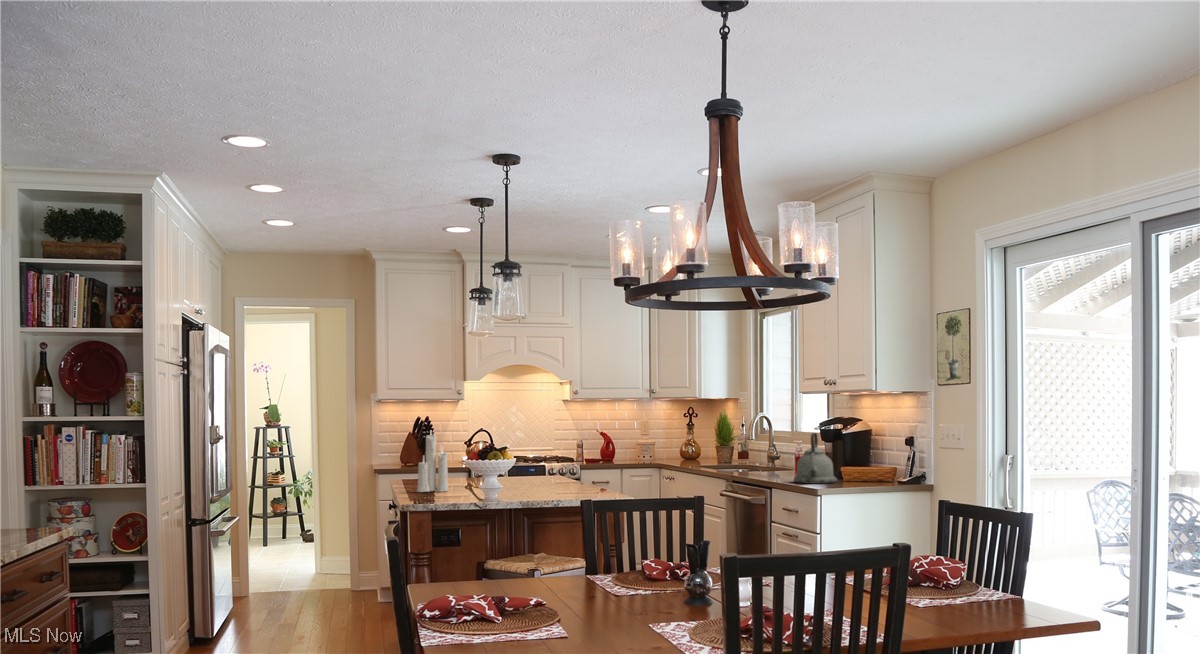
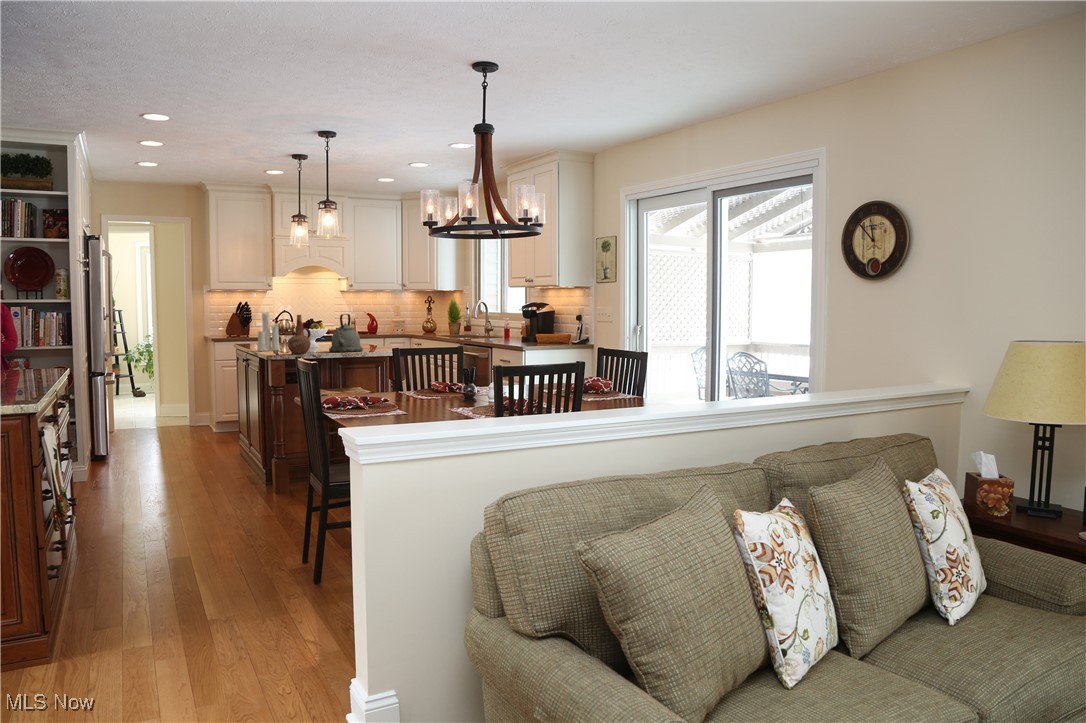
kettle: present [794,433,837,484] -> present [329,314,363,352]
ceramic pitcher: none [451,440,485,499] -> present [288,315,311,354]

